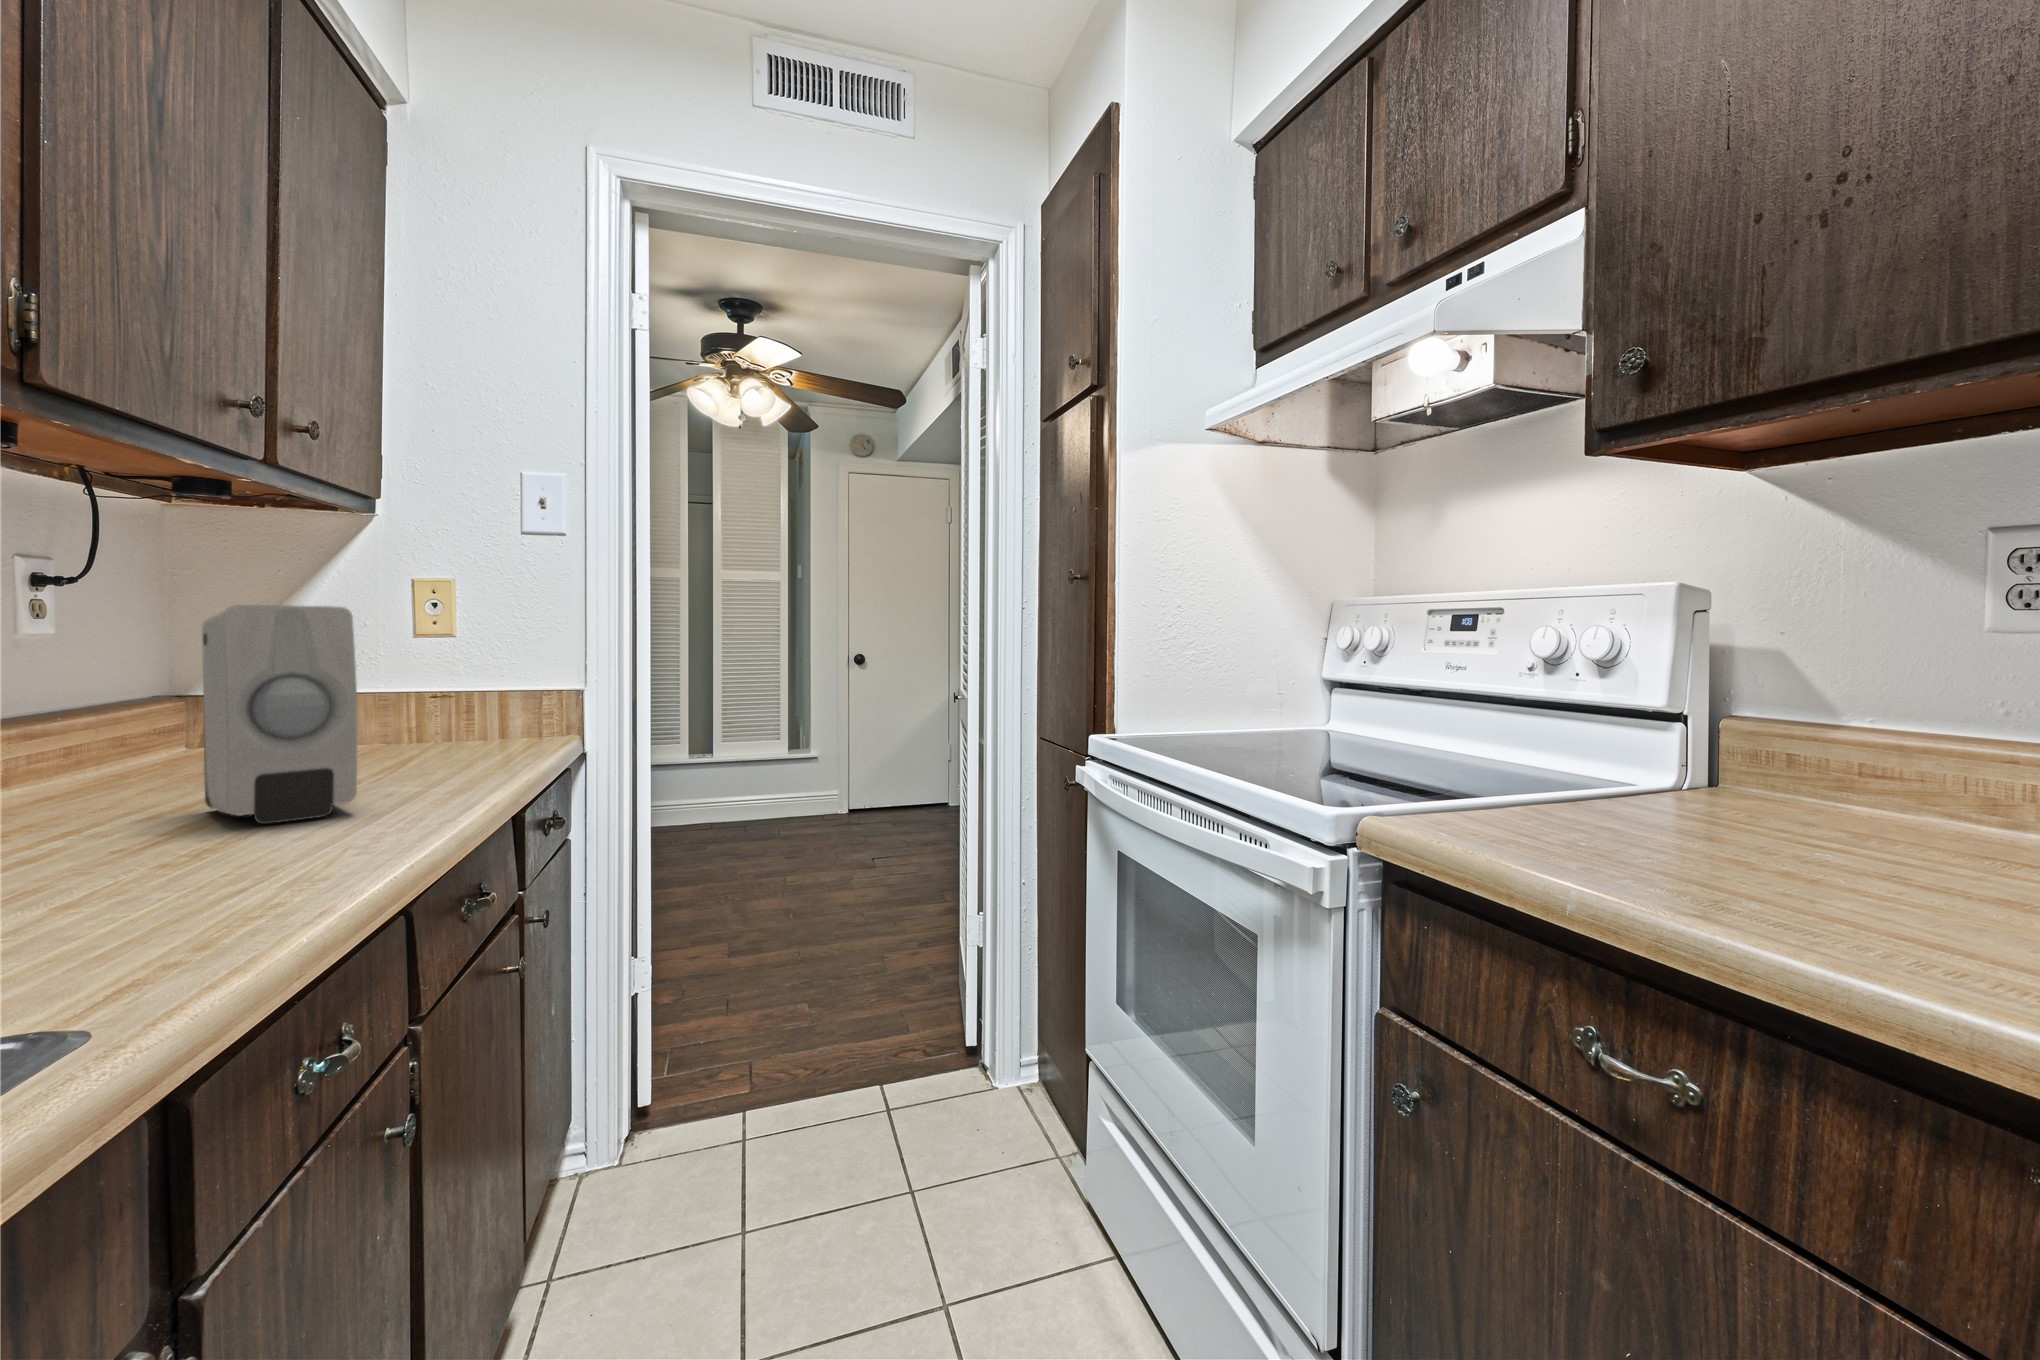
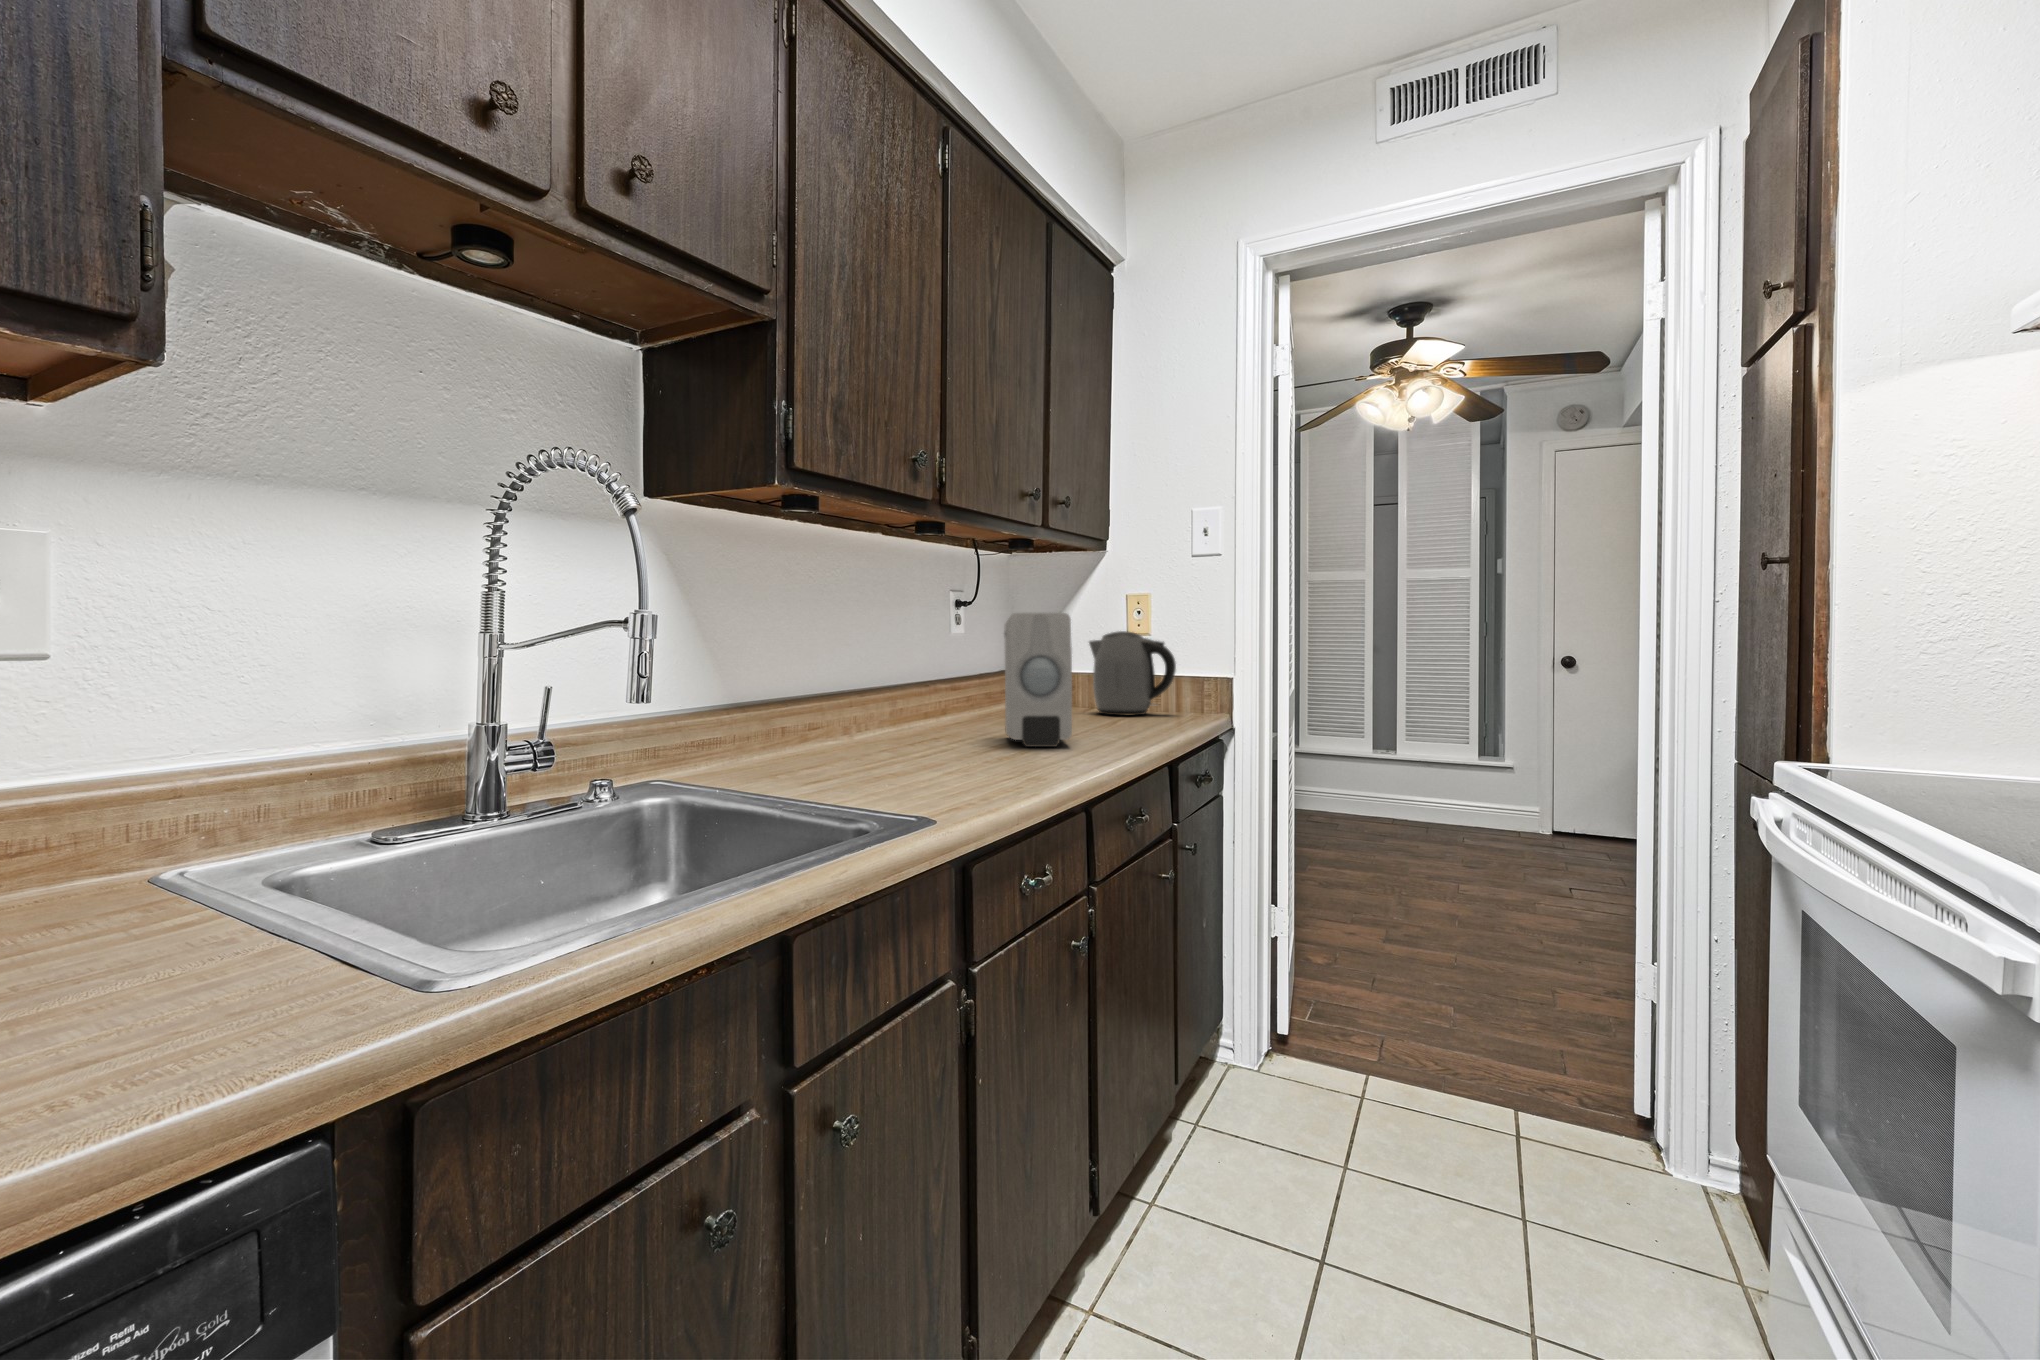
kettle: none [349,633,497,752] -> present [1089,631,1176,716]

